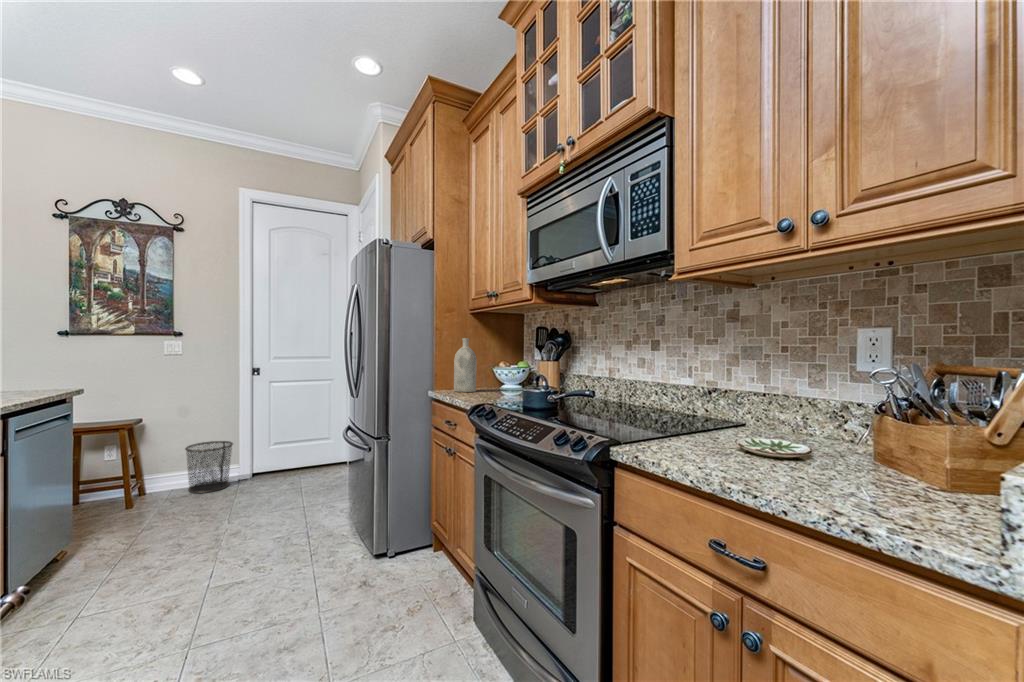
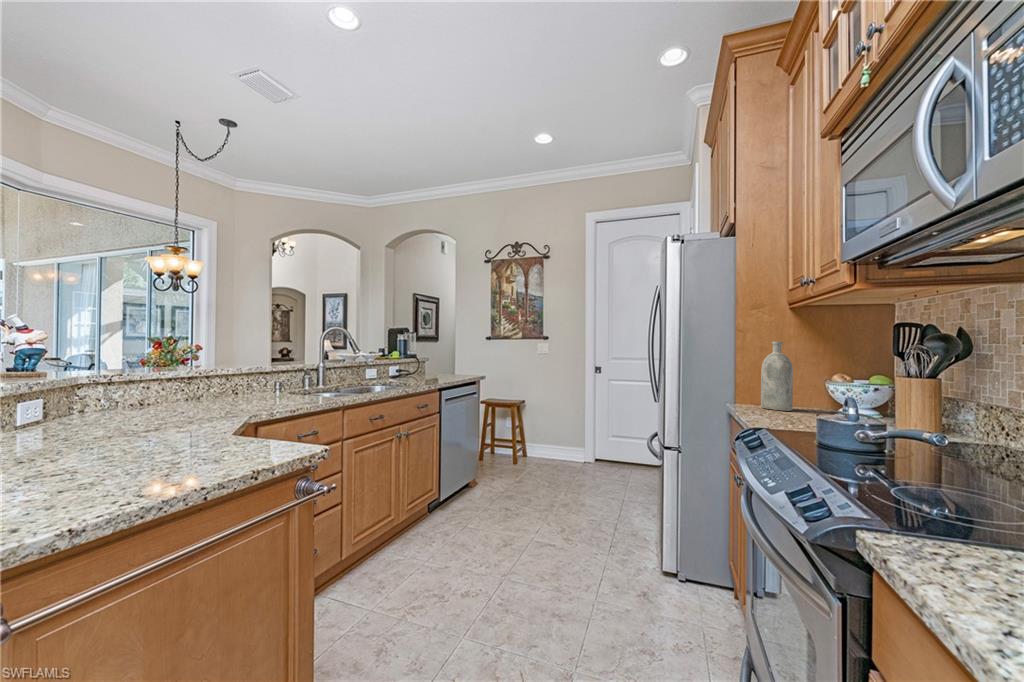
waste bin: present [185,441,233,493] -> none [549,427,582,469]

